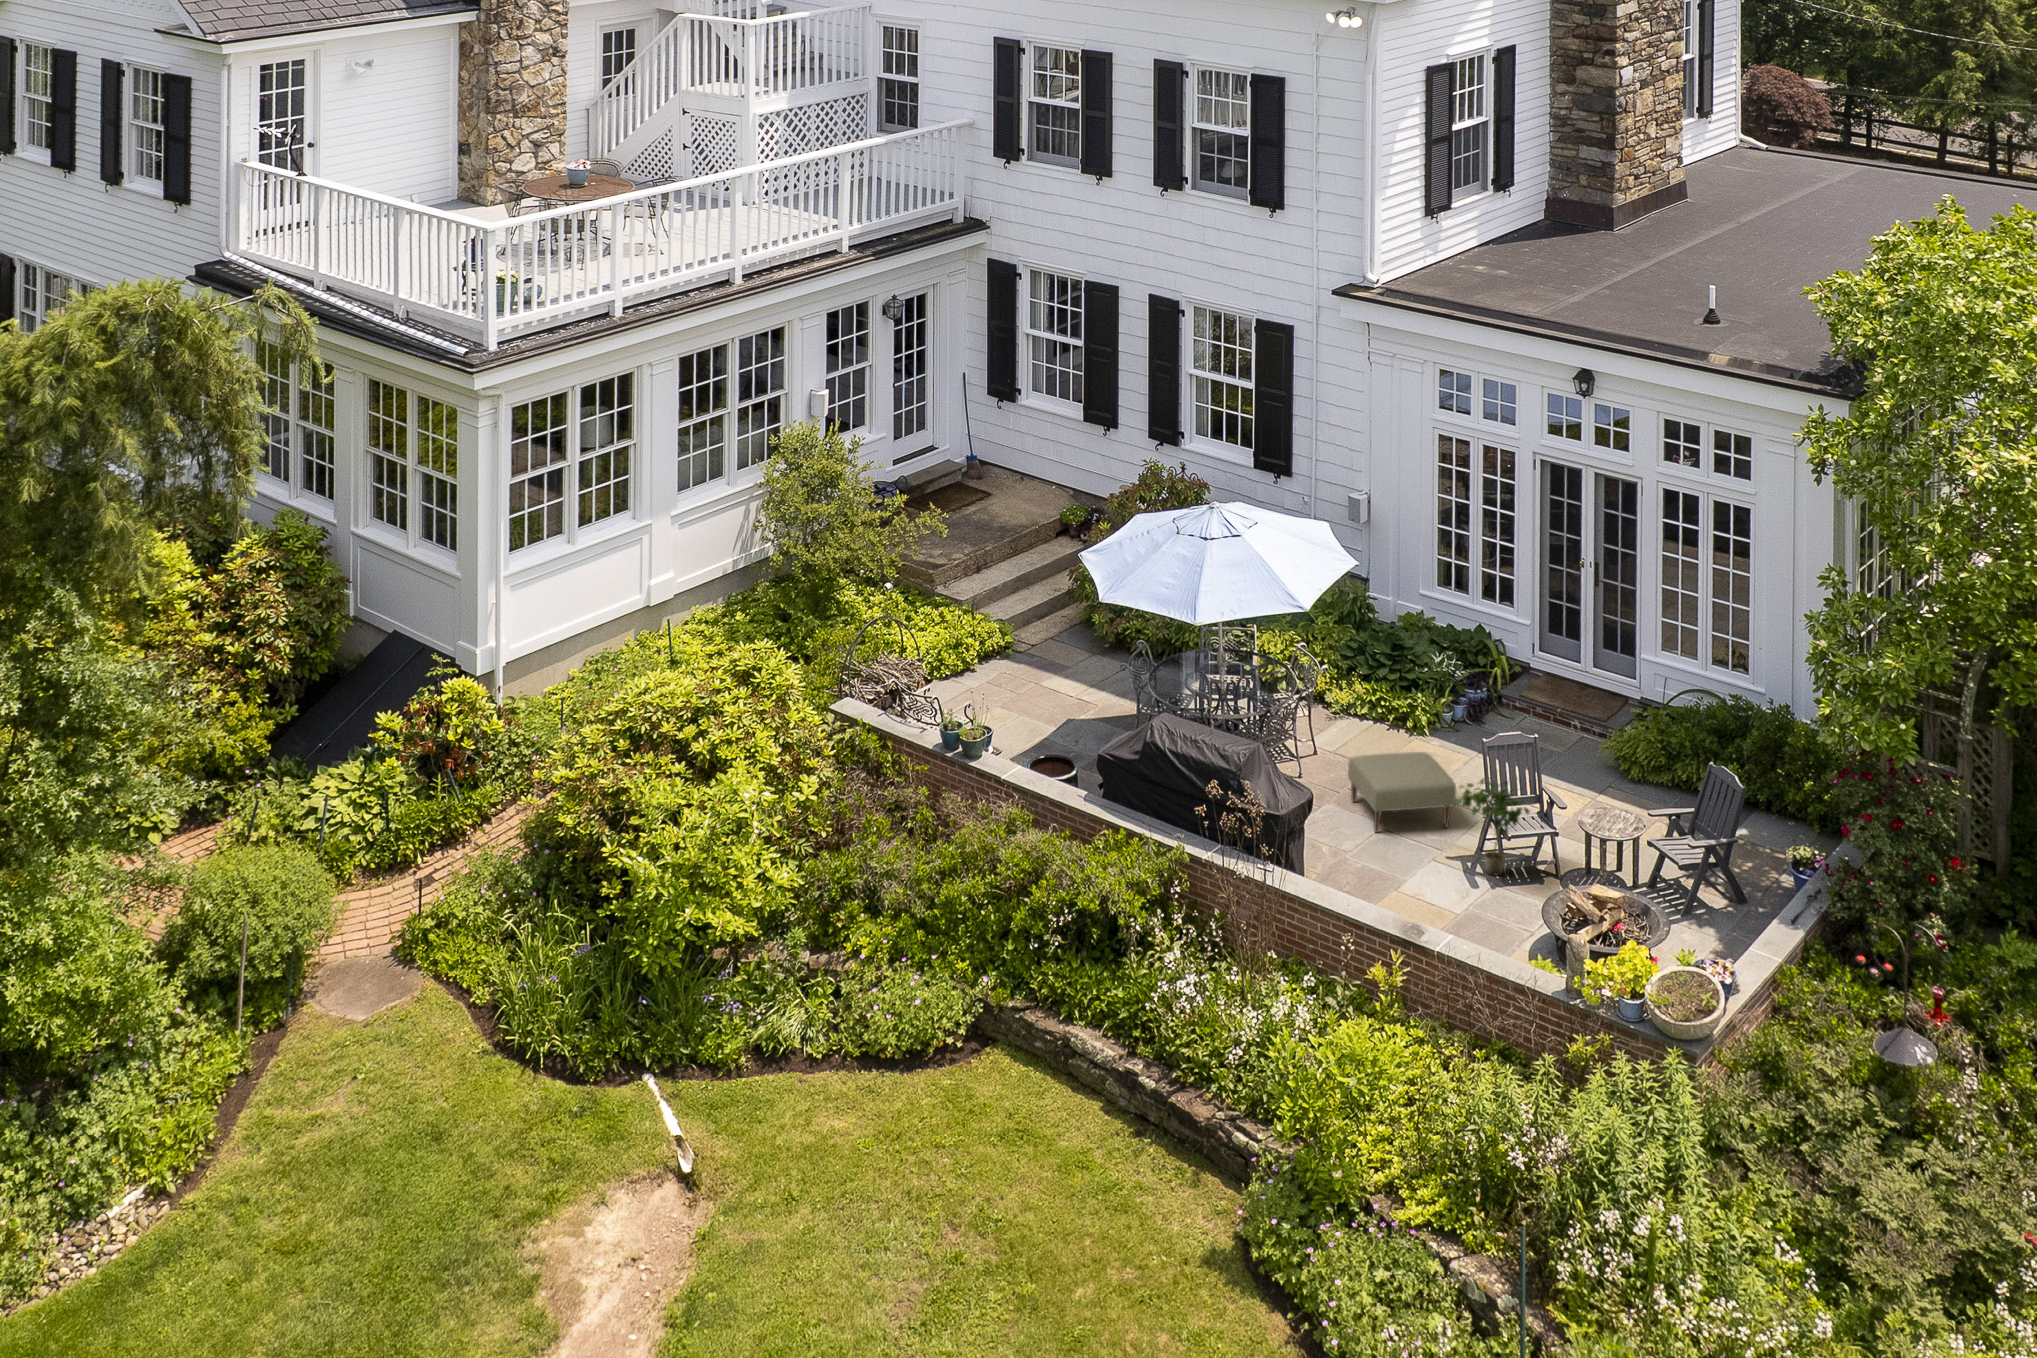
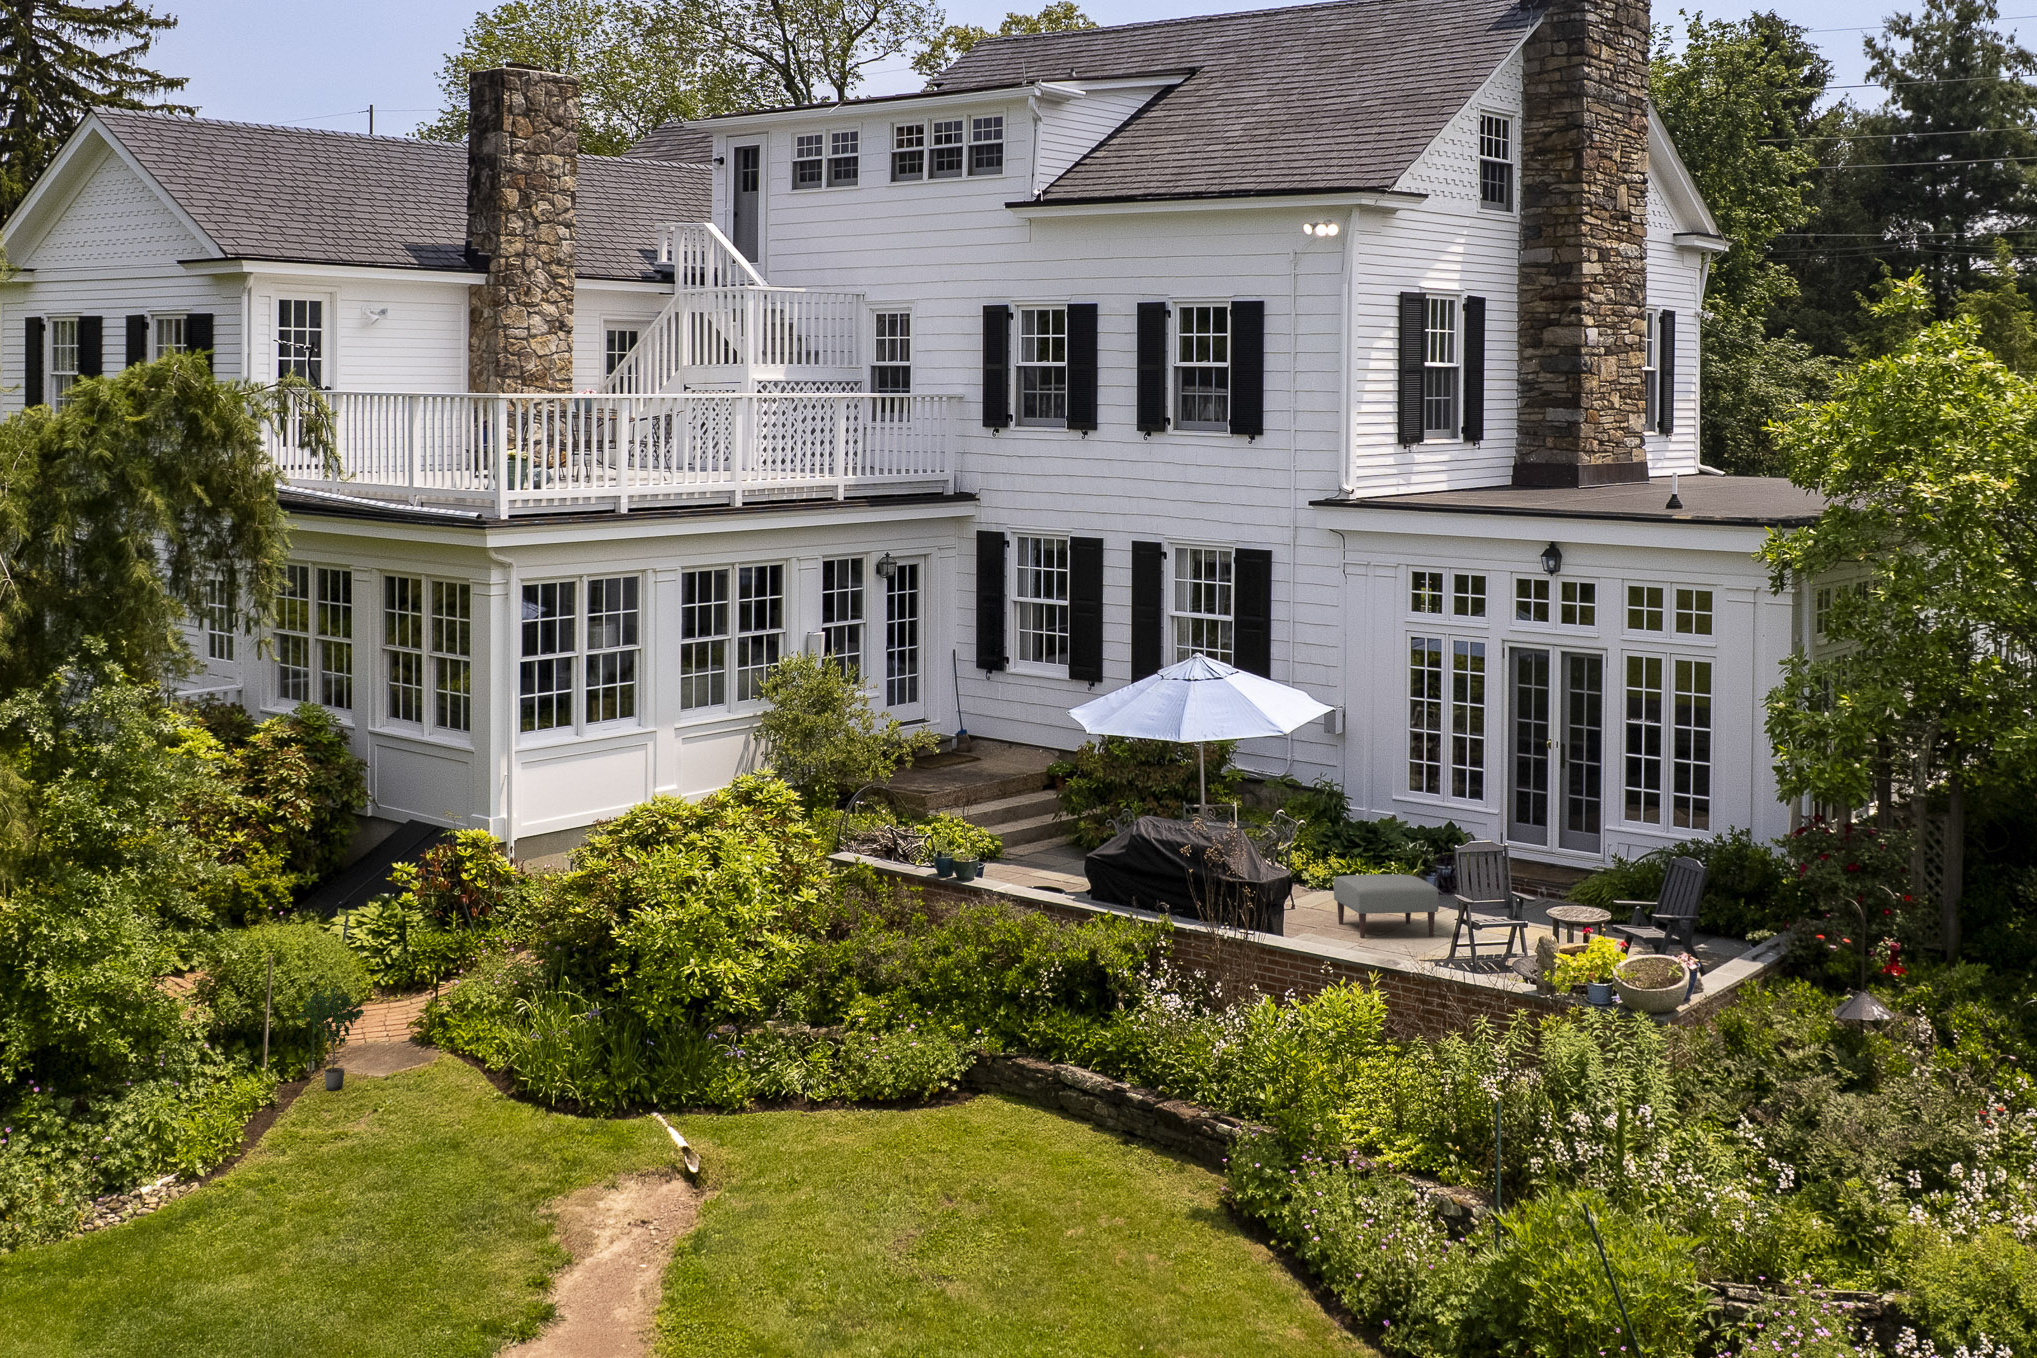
potted plant: present [1455,778,1529,876] -> present [297,987,364,1090]

